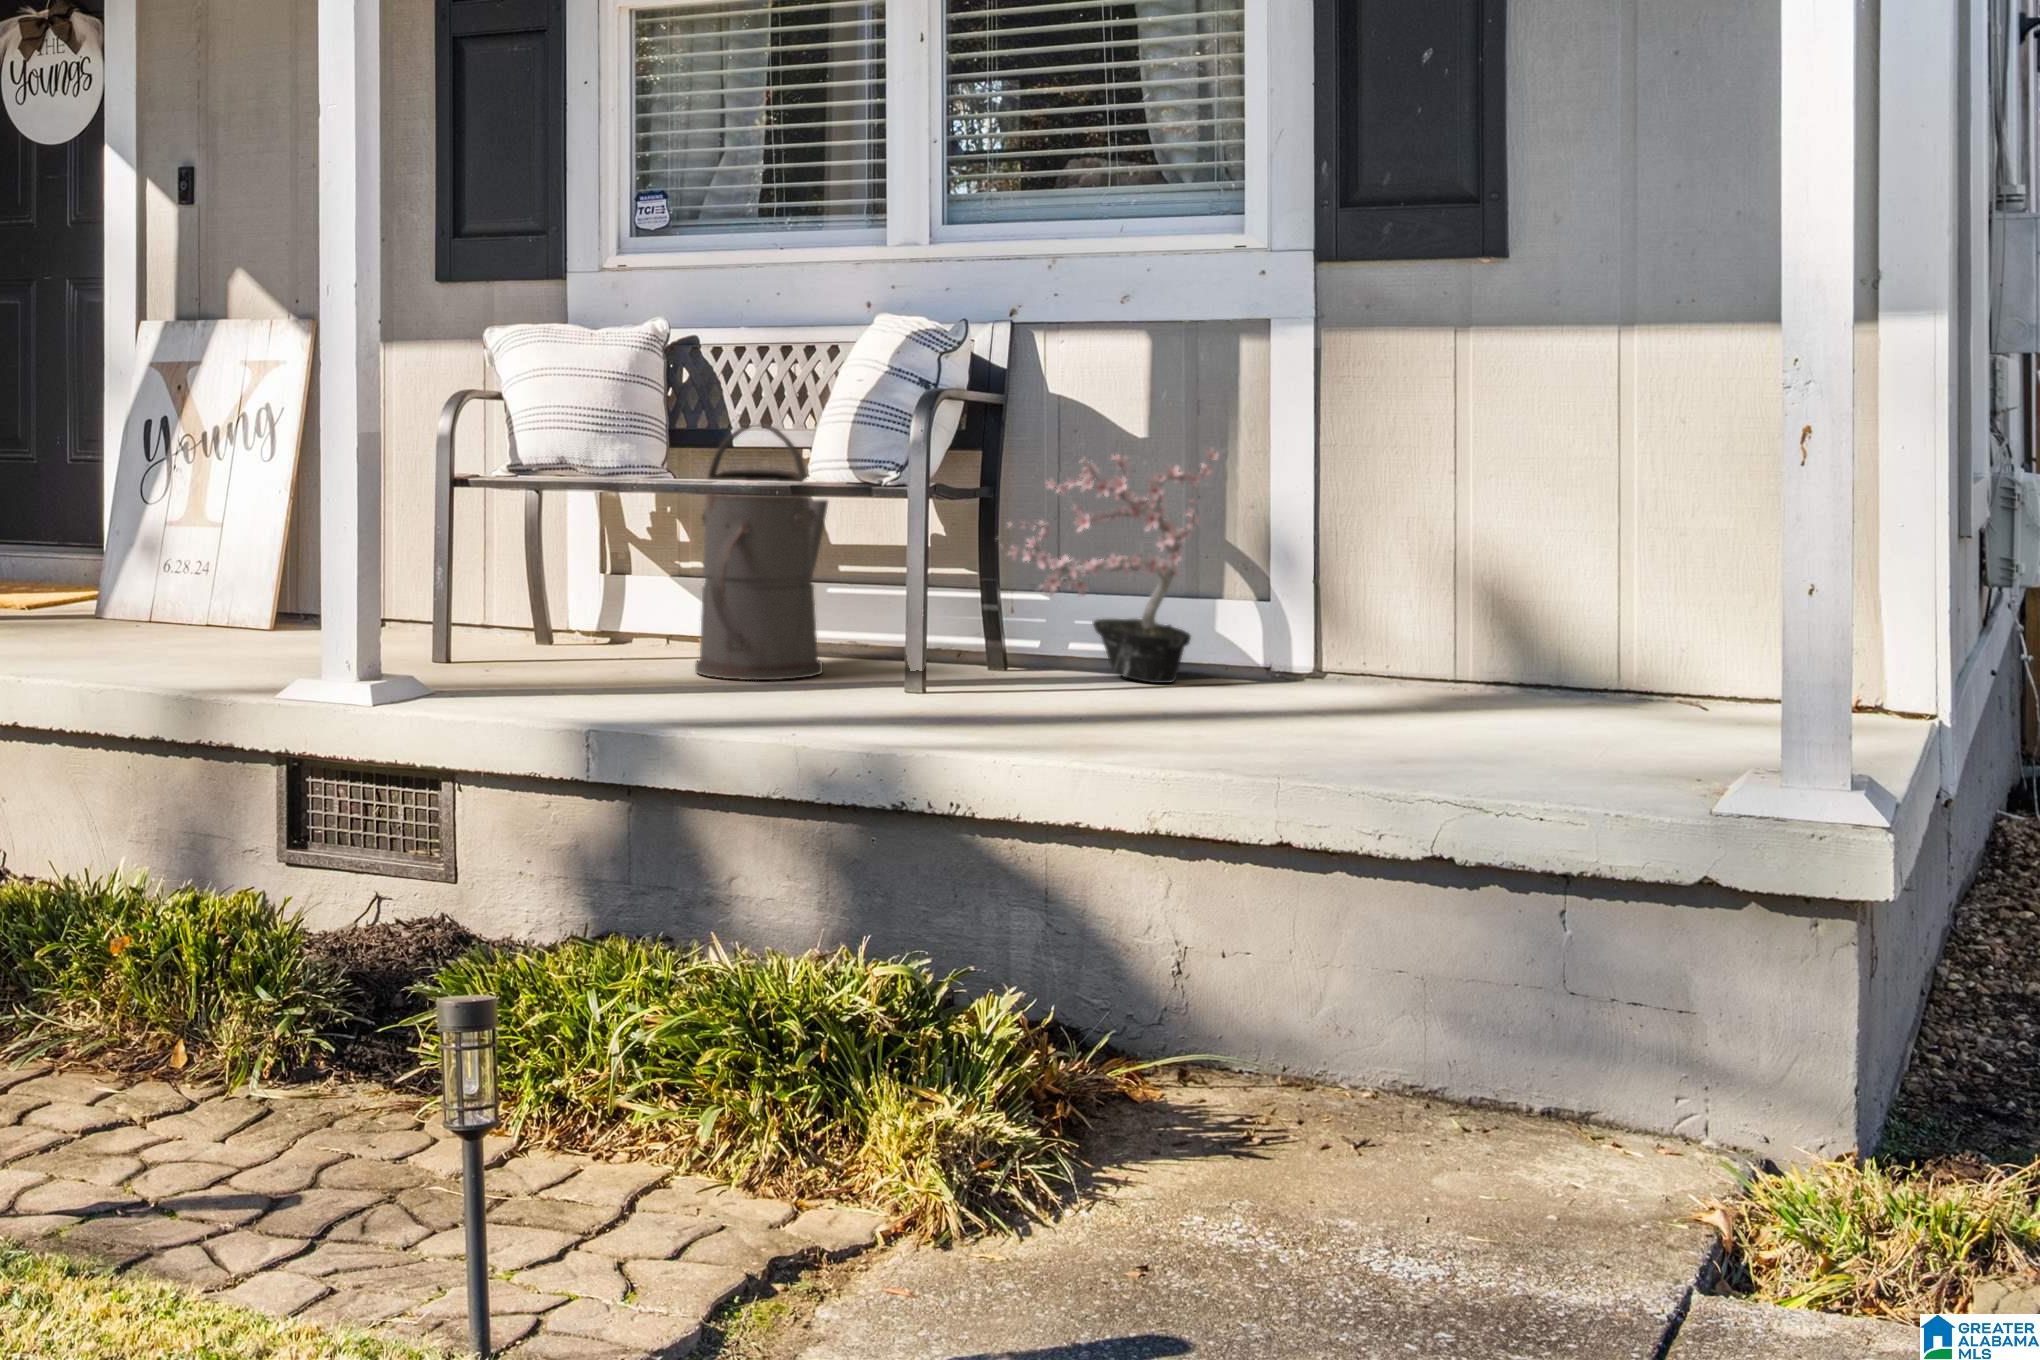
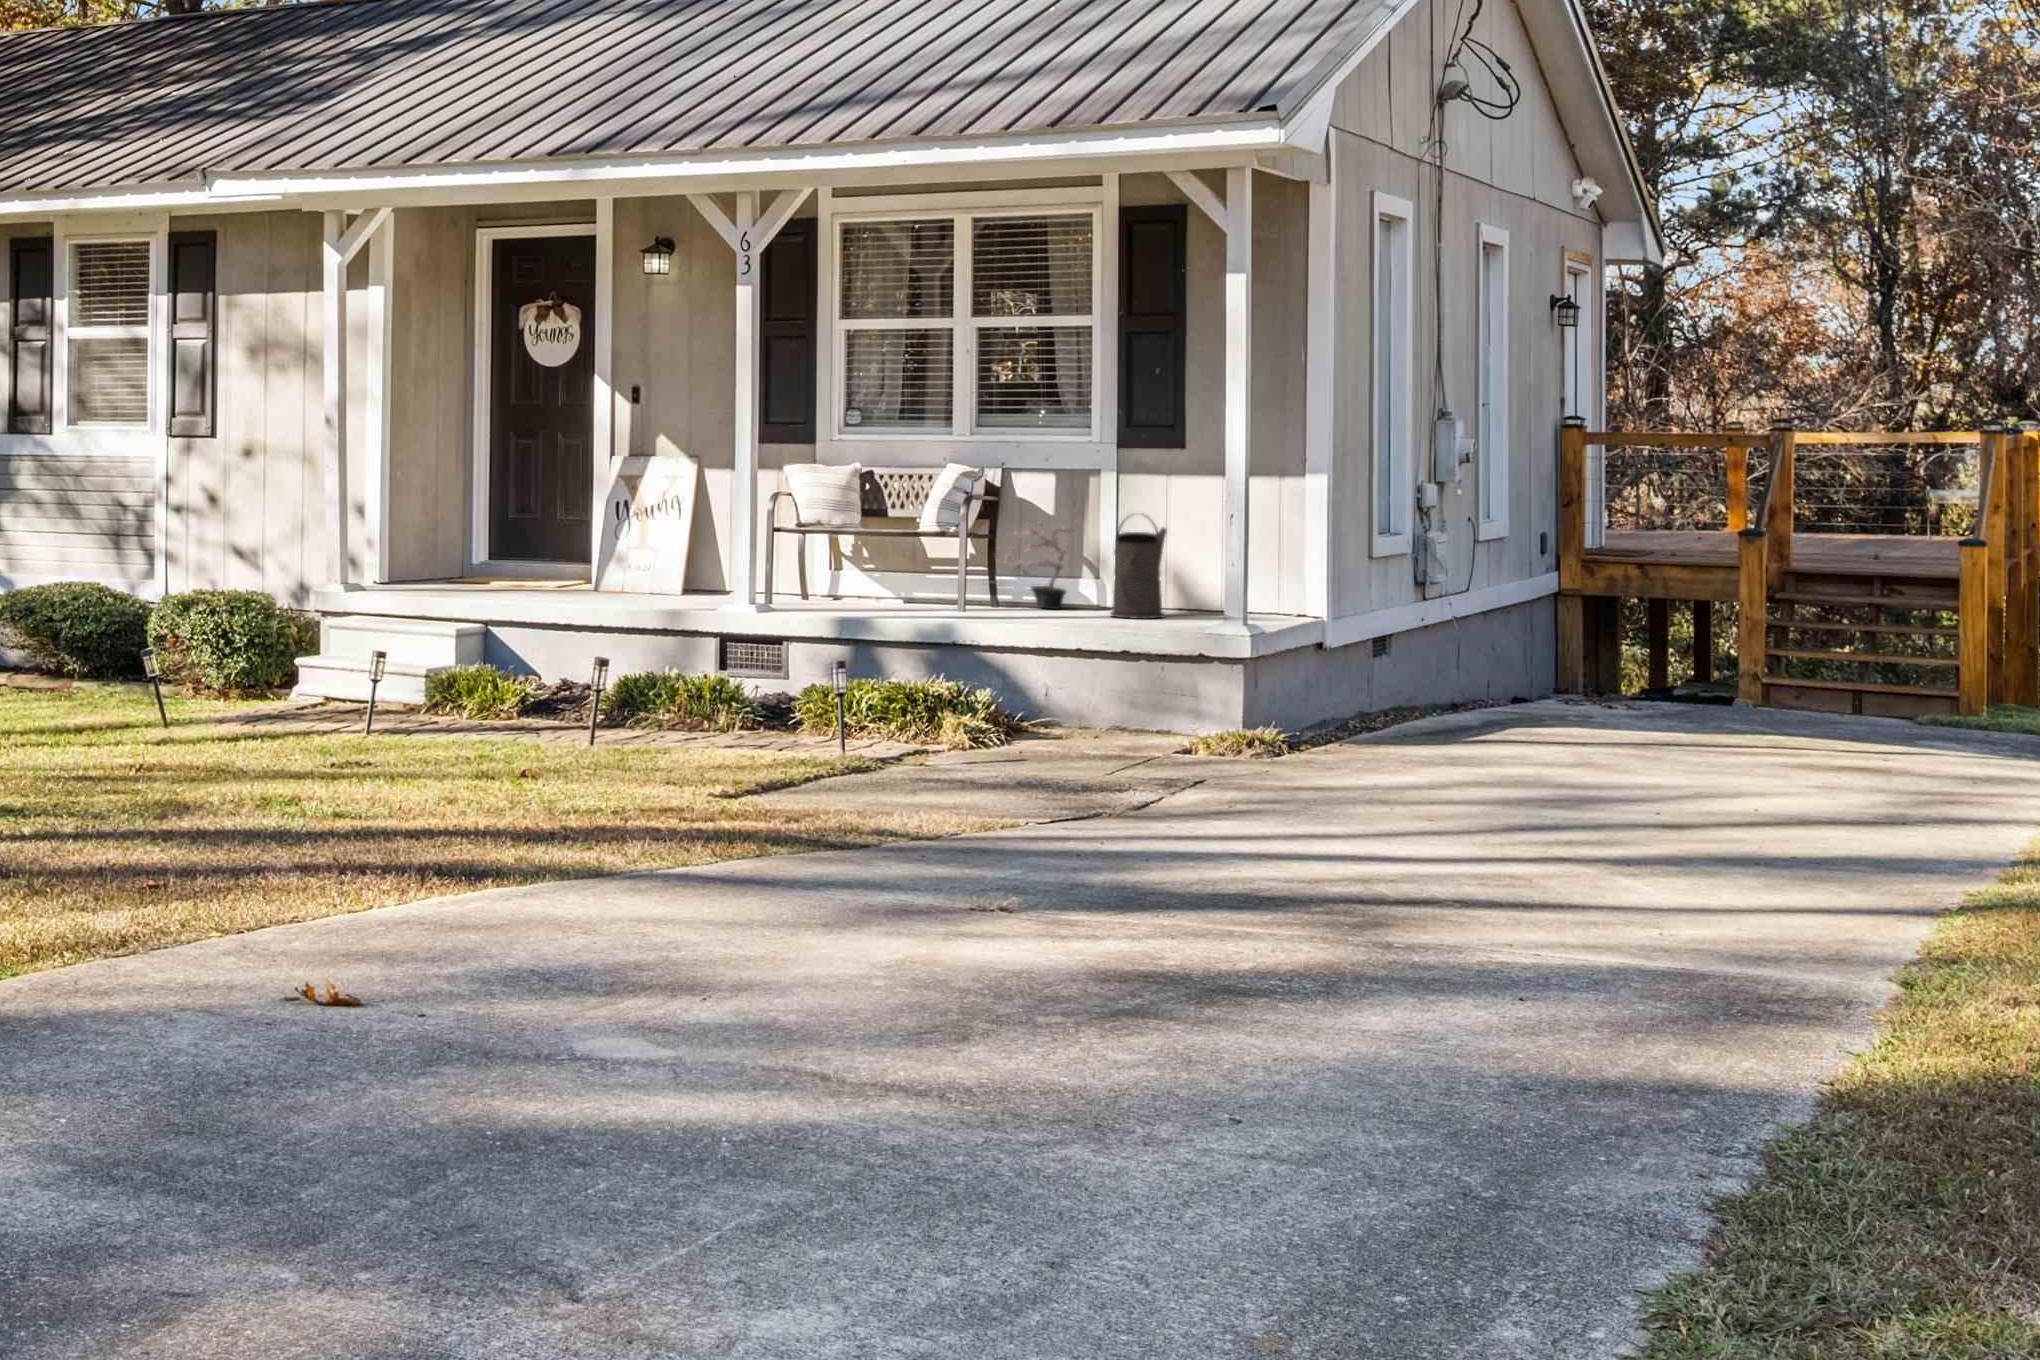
watering can: present [695,424,828,680] -> present [1111,515,1167,619]

